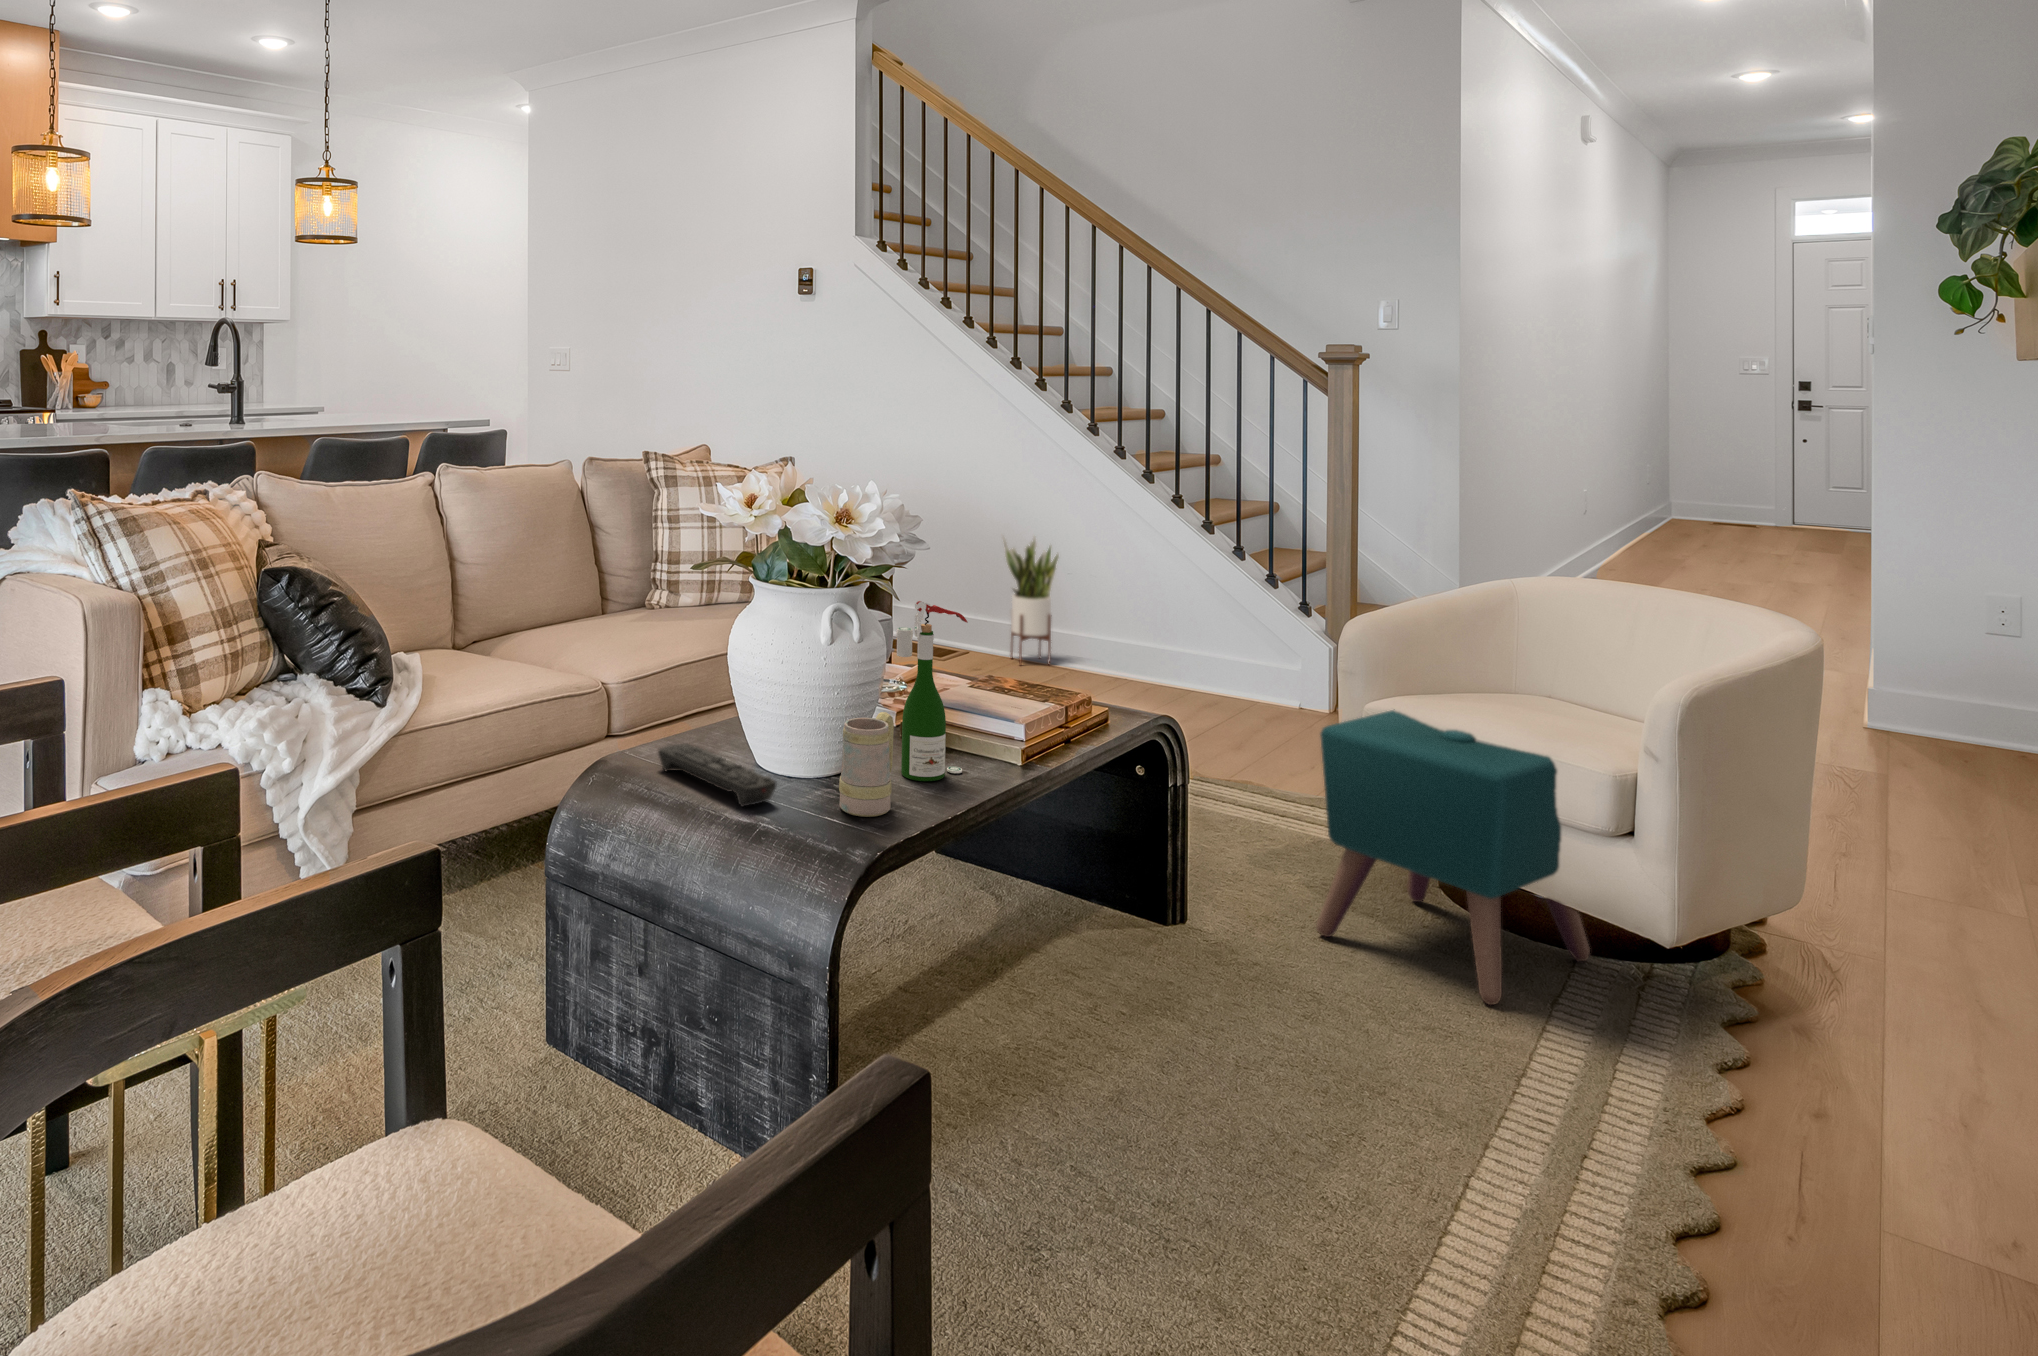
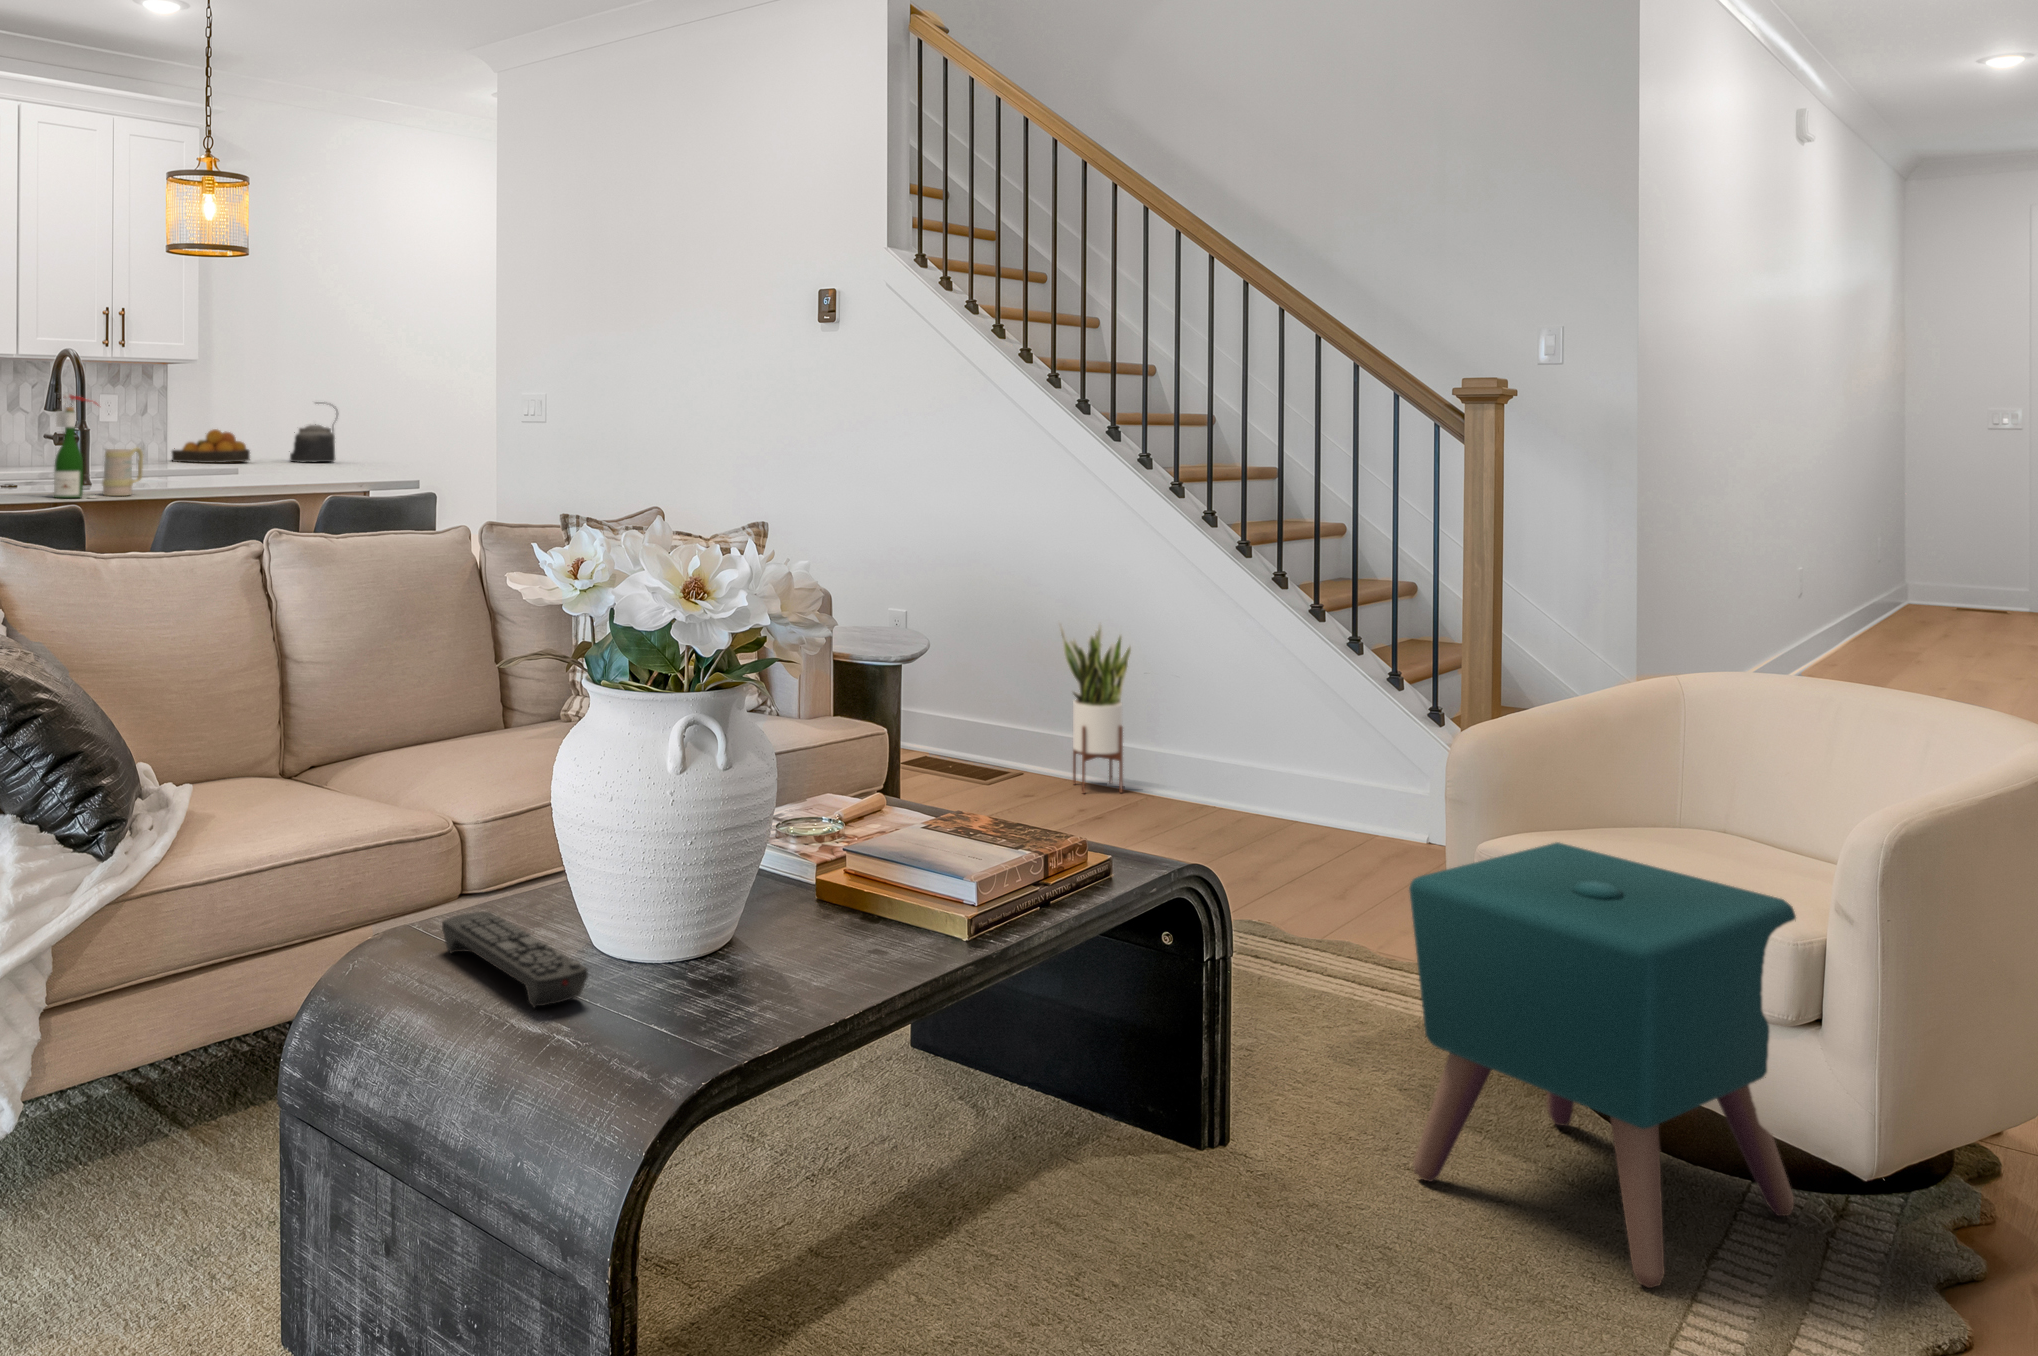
kettle: none [350,353,396,401] -> present [290,407,337,462]
fruit bowl: none [267,374,329,402] -> present [172,429,250,463]
wine bottle: present [897,601,968,781] -> present [54,393,98,498]
mug: present [839,712,894,817] -> present [102,448,143,496]

